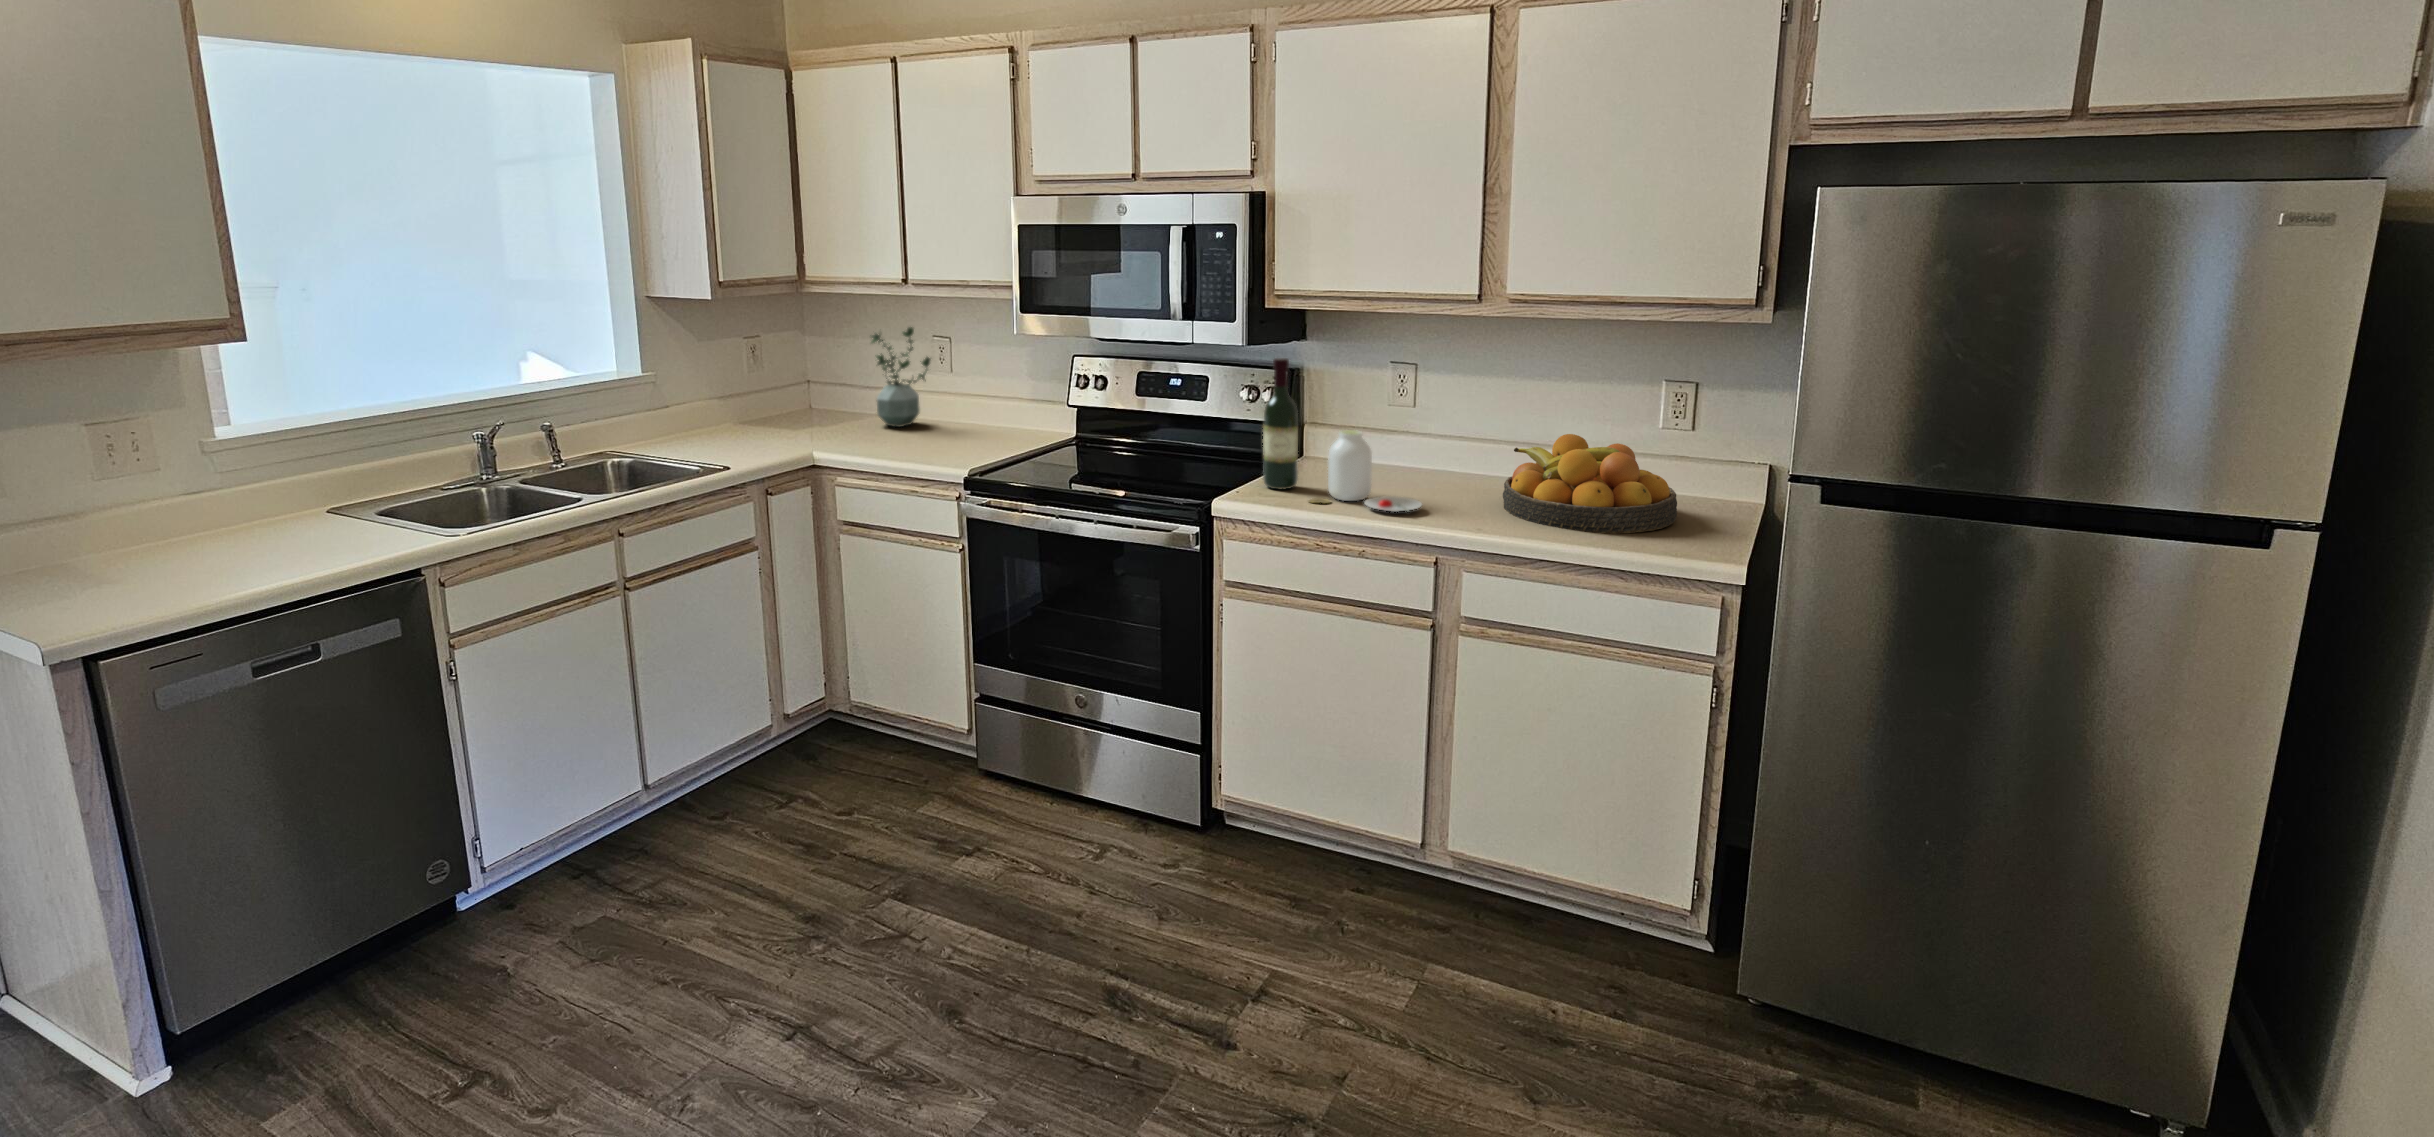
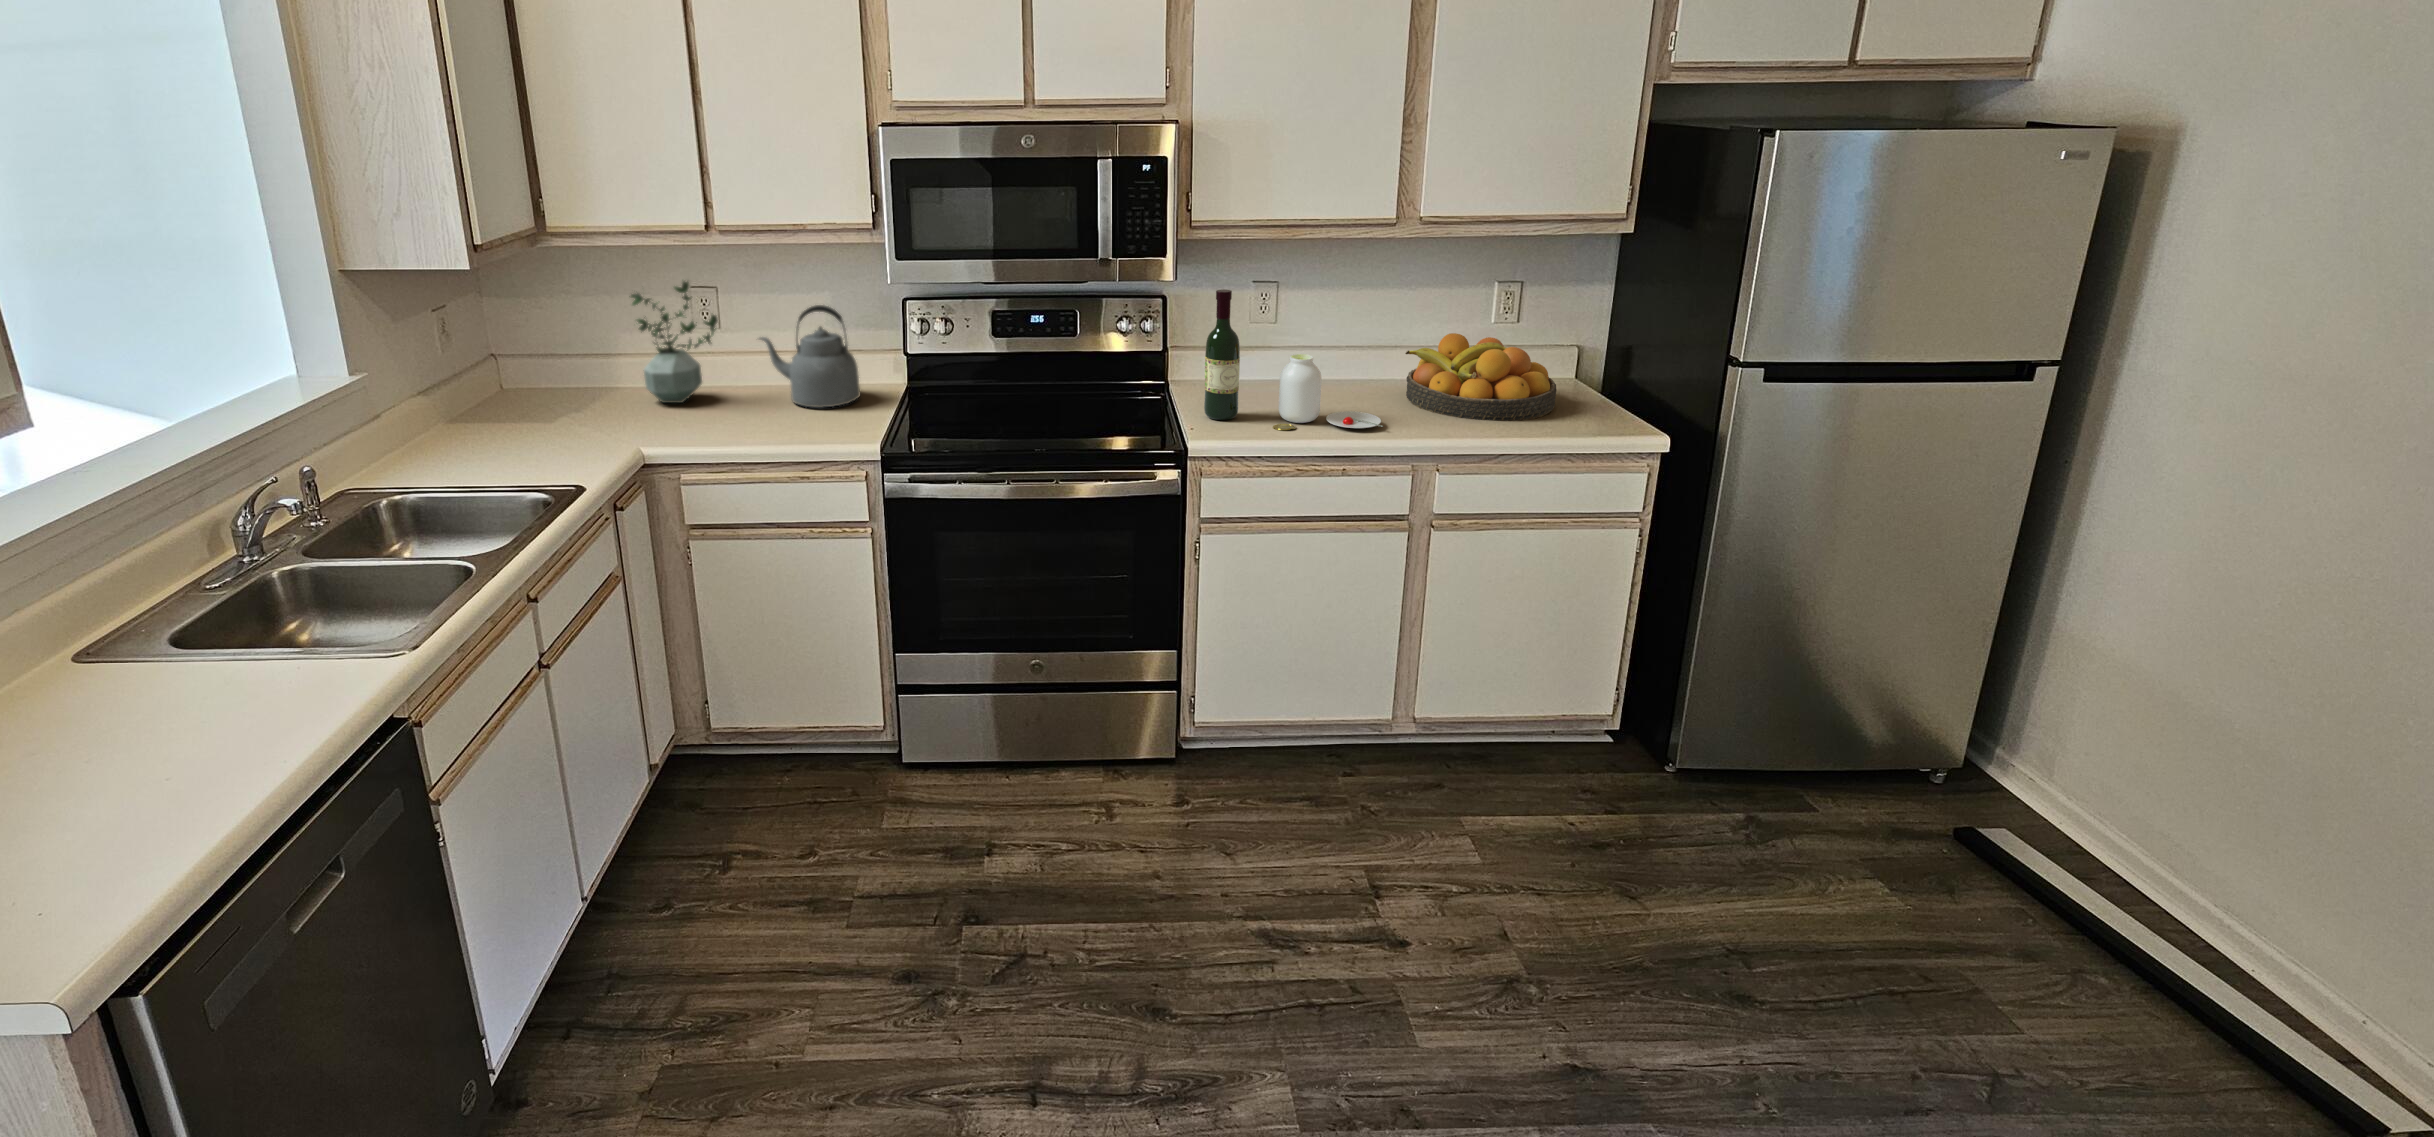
kettle: none [959,355,1031,442] -> present [759,305,860,408]

